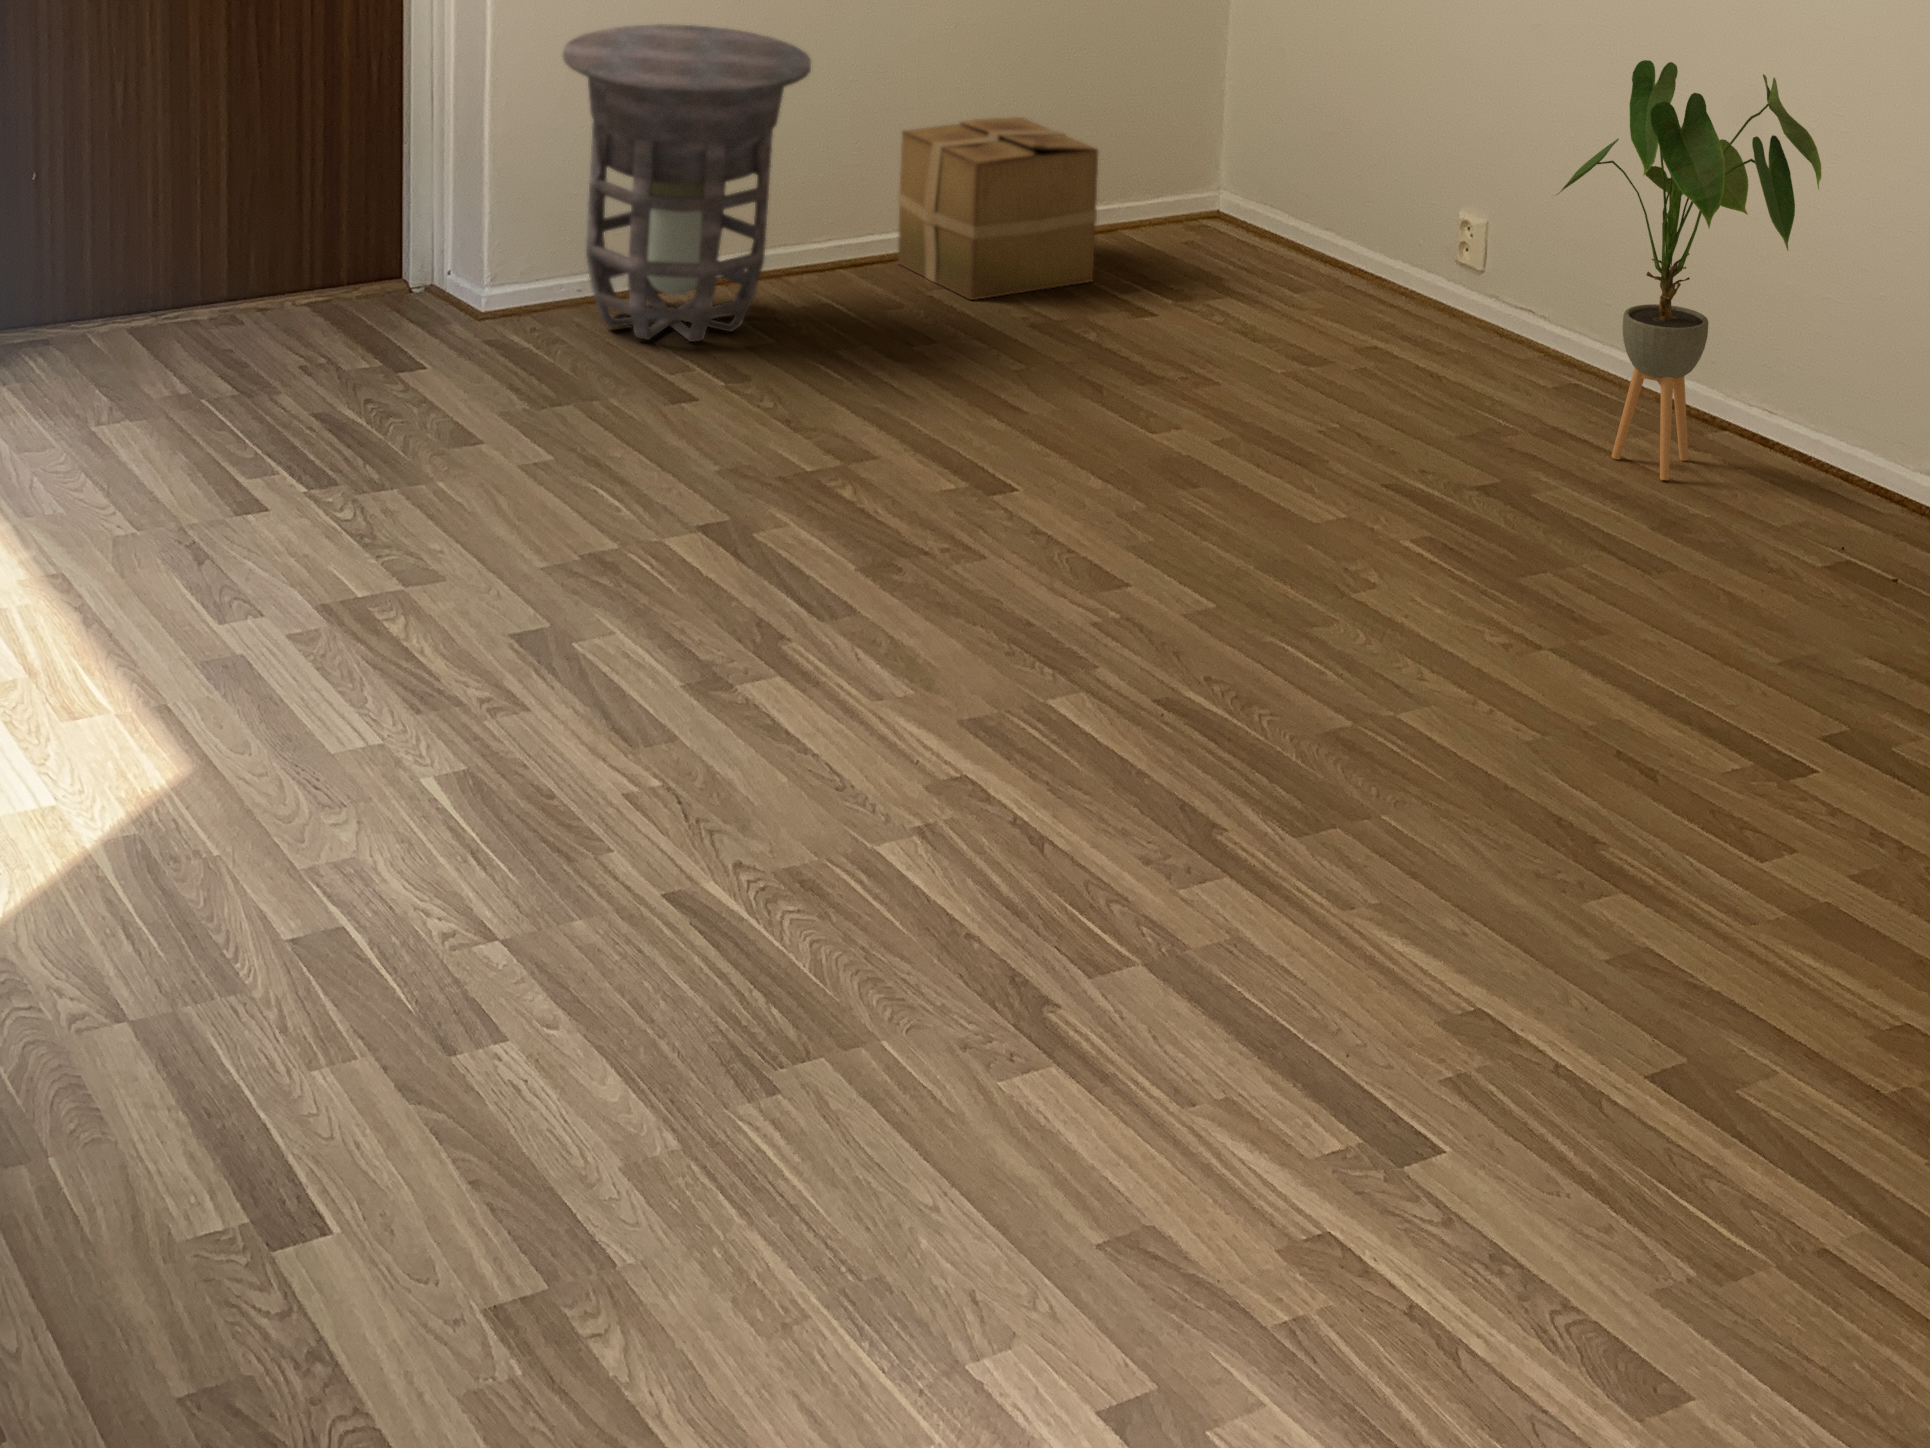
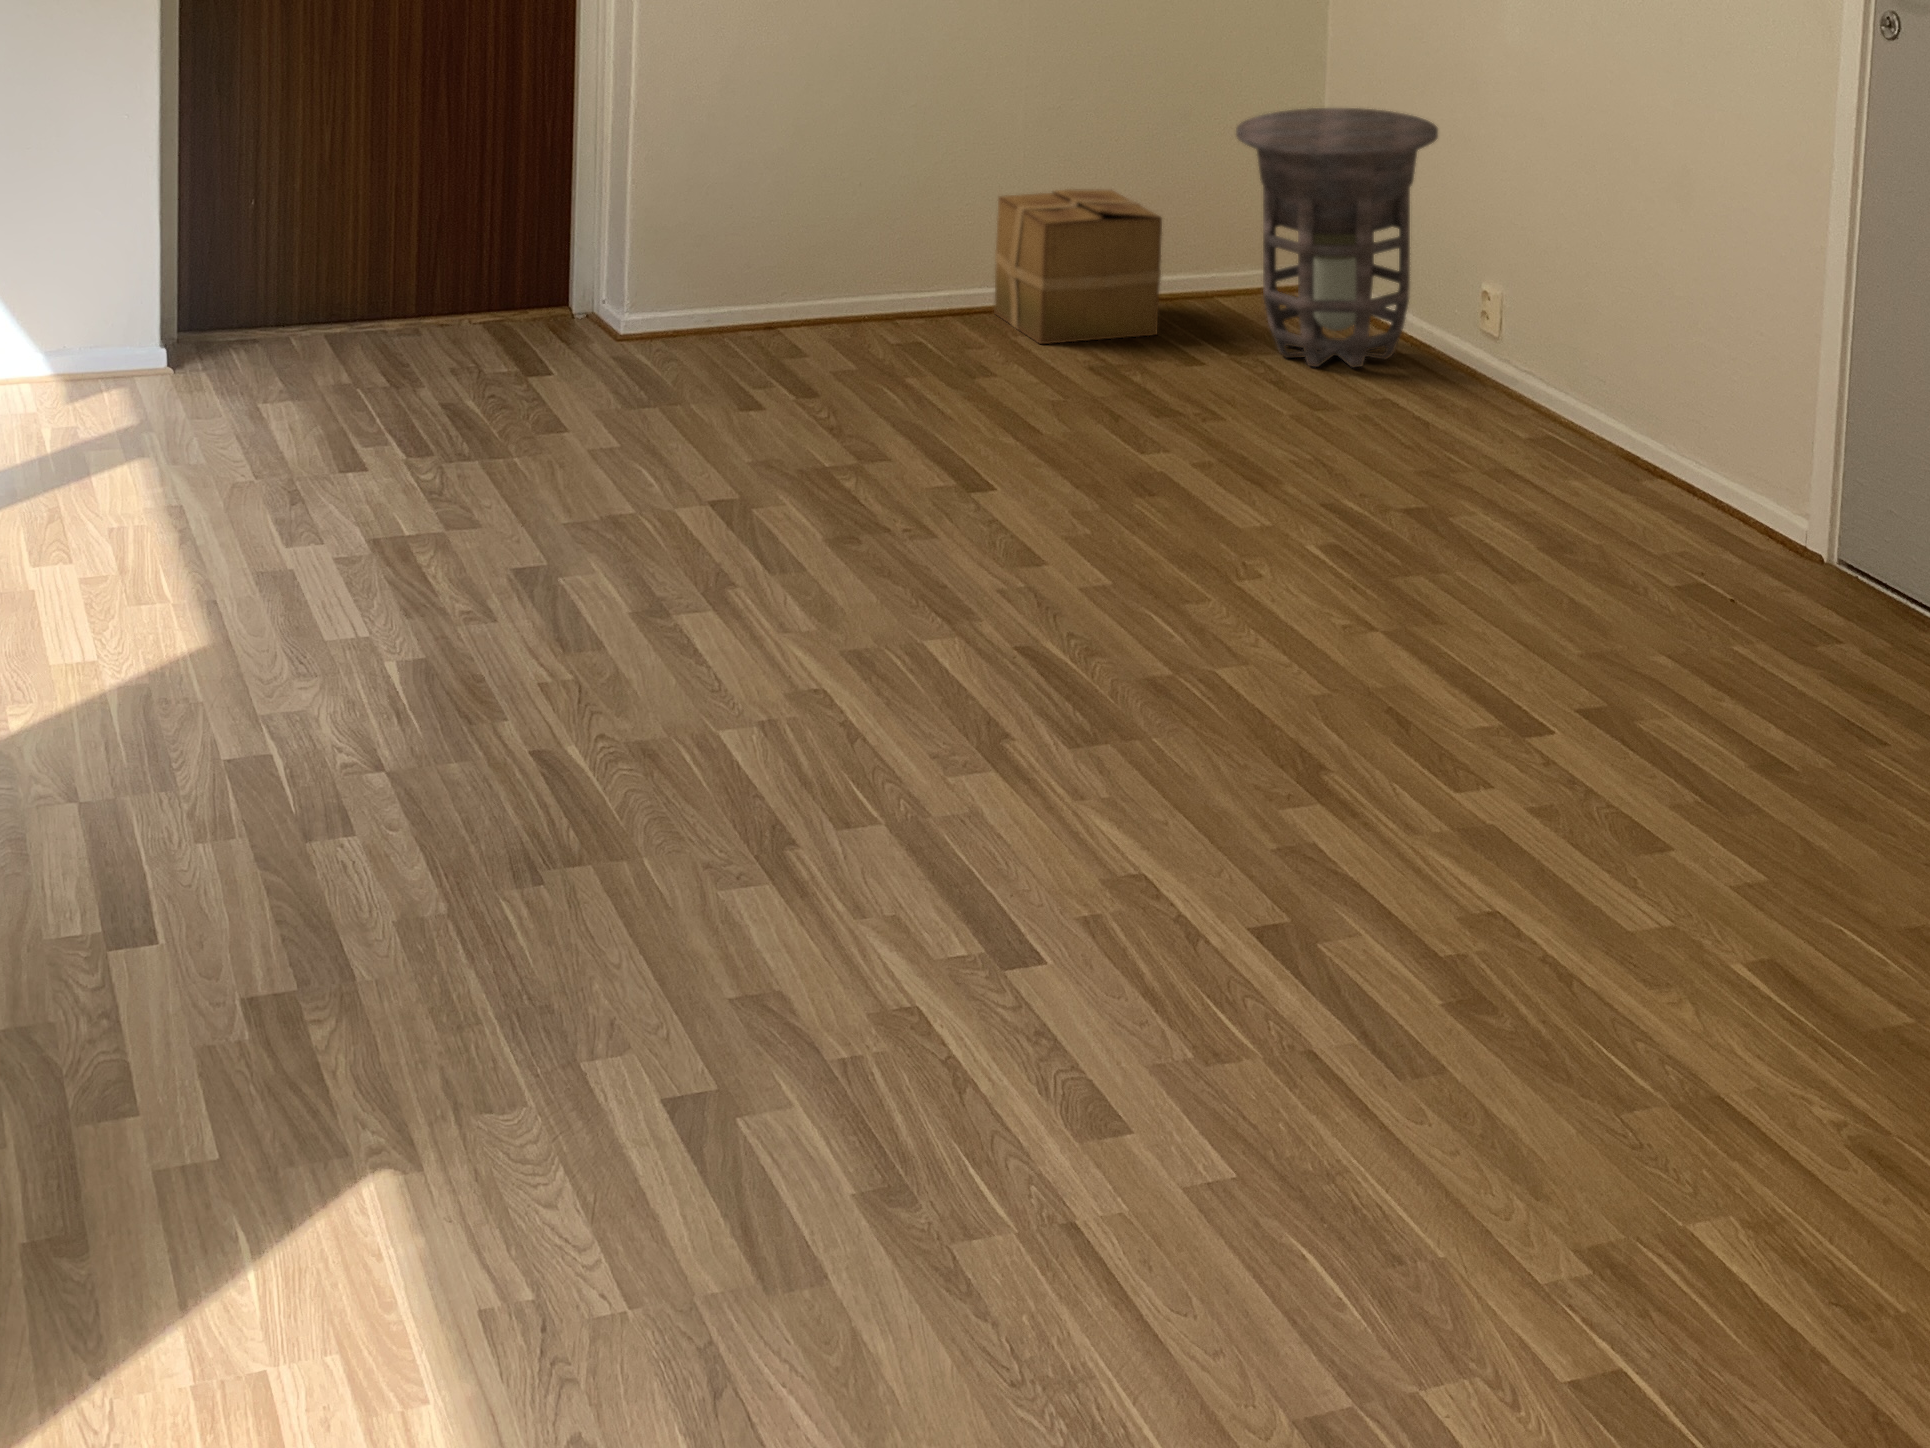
side table: present [563,24,811,342] -> present [1236,108,1438,367]
house plant: present [1556,60,1821,480] -> none [1484,137,1718,513]

